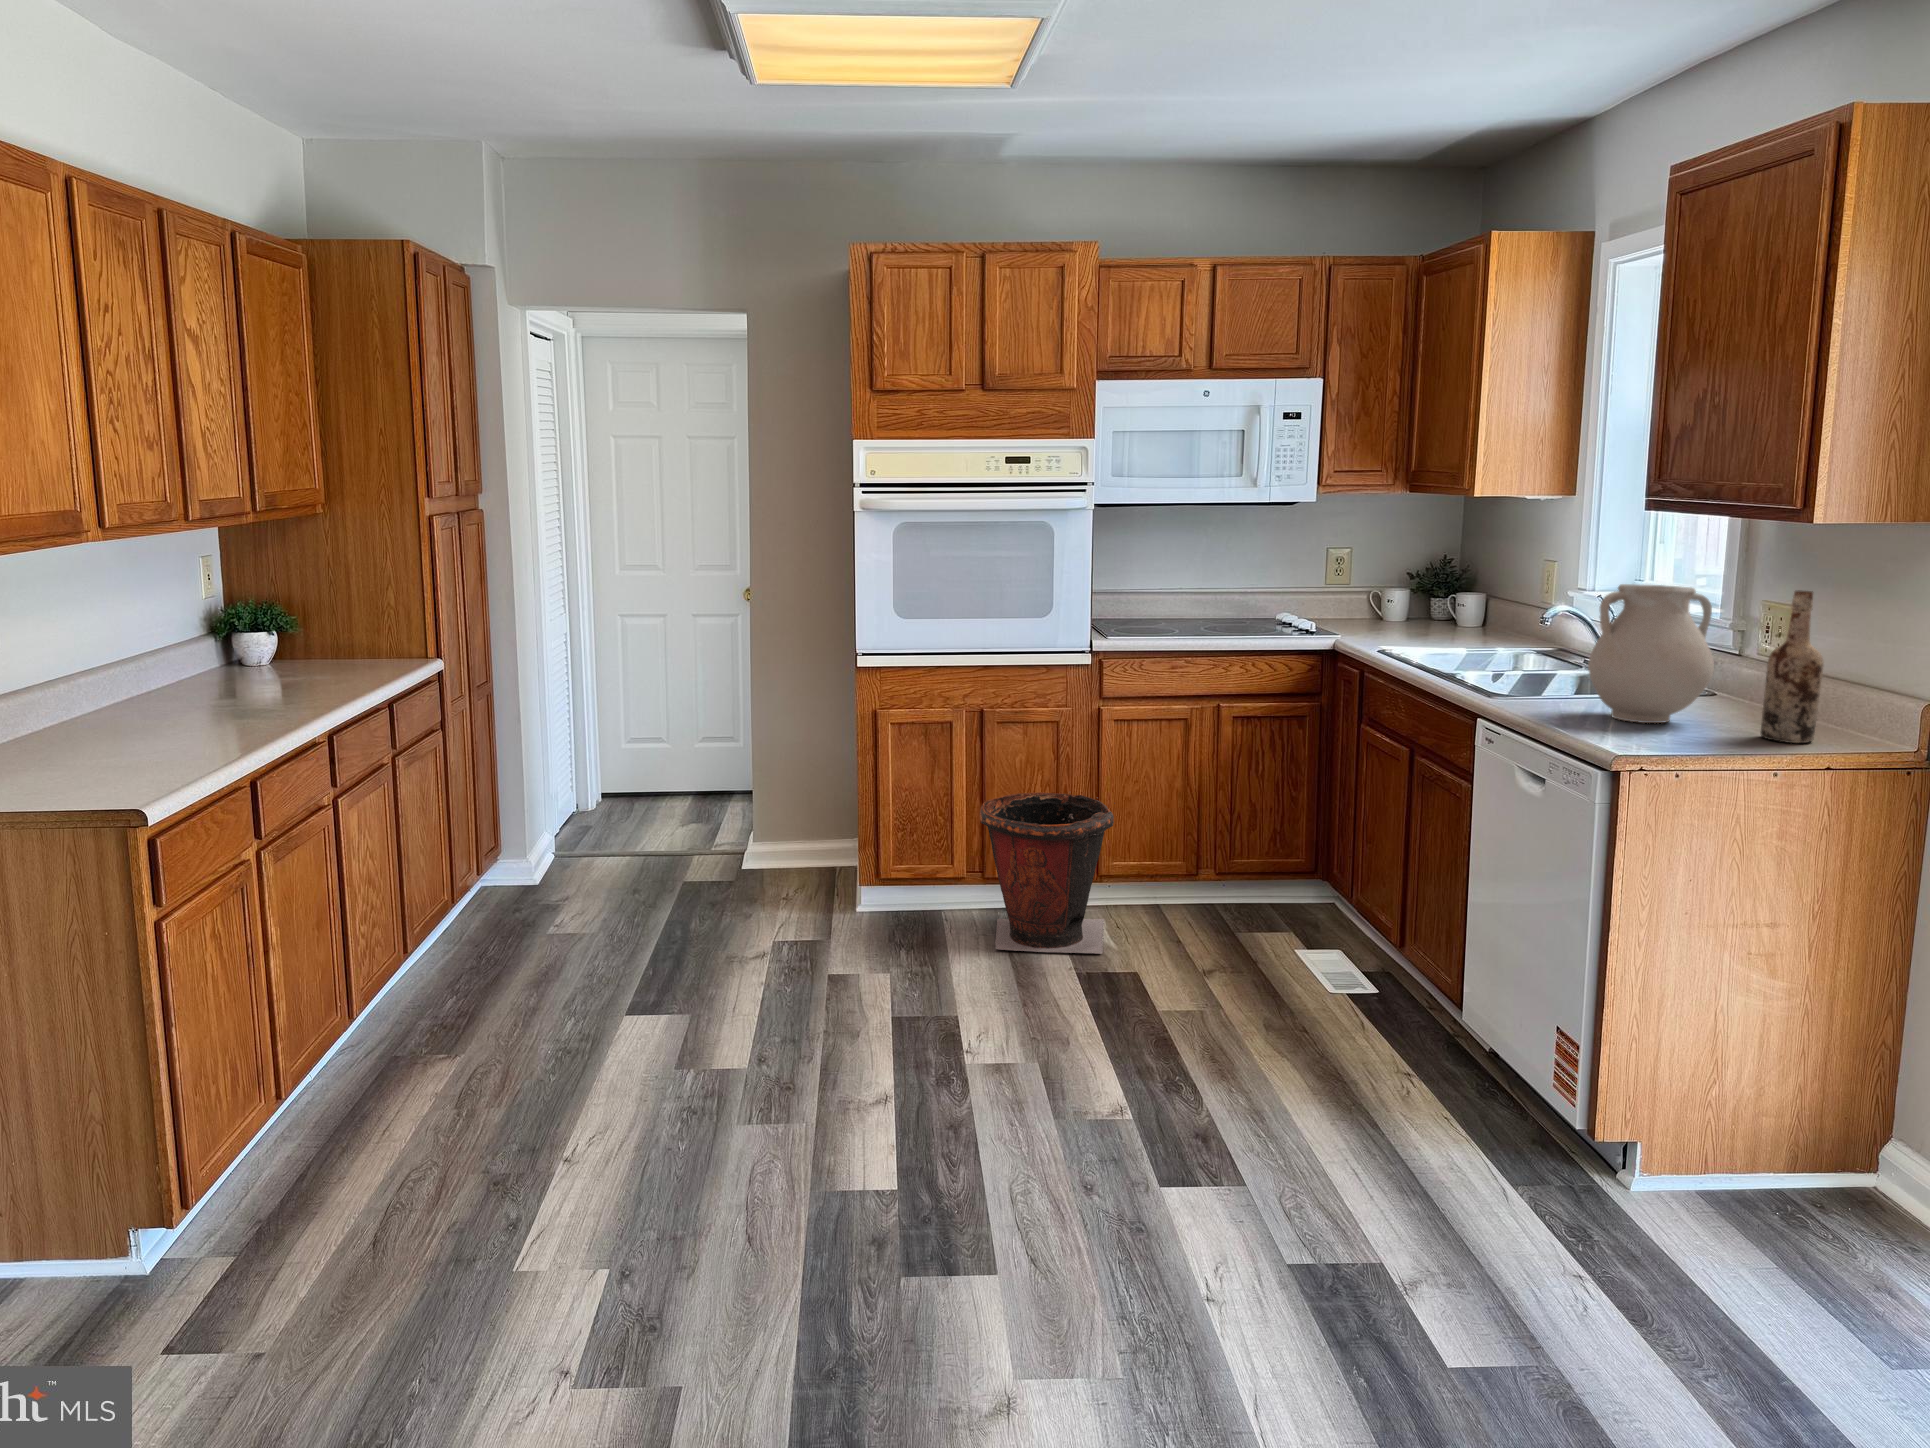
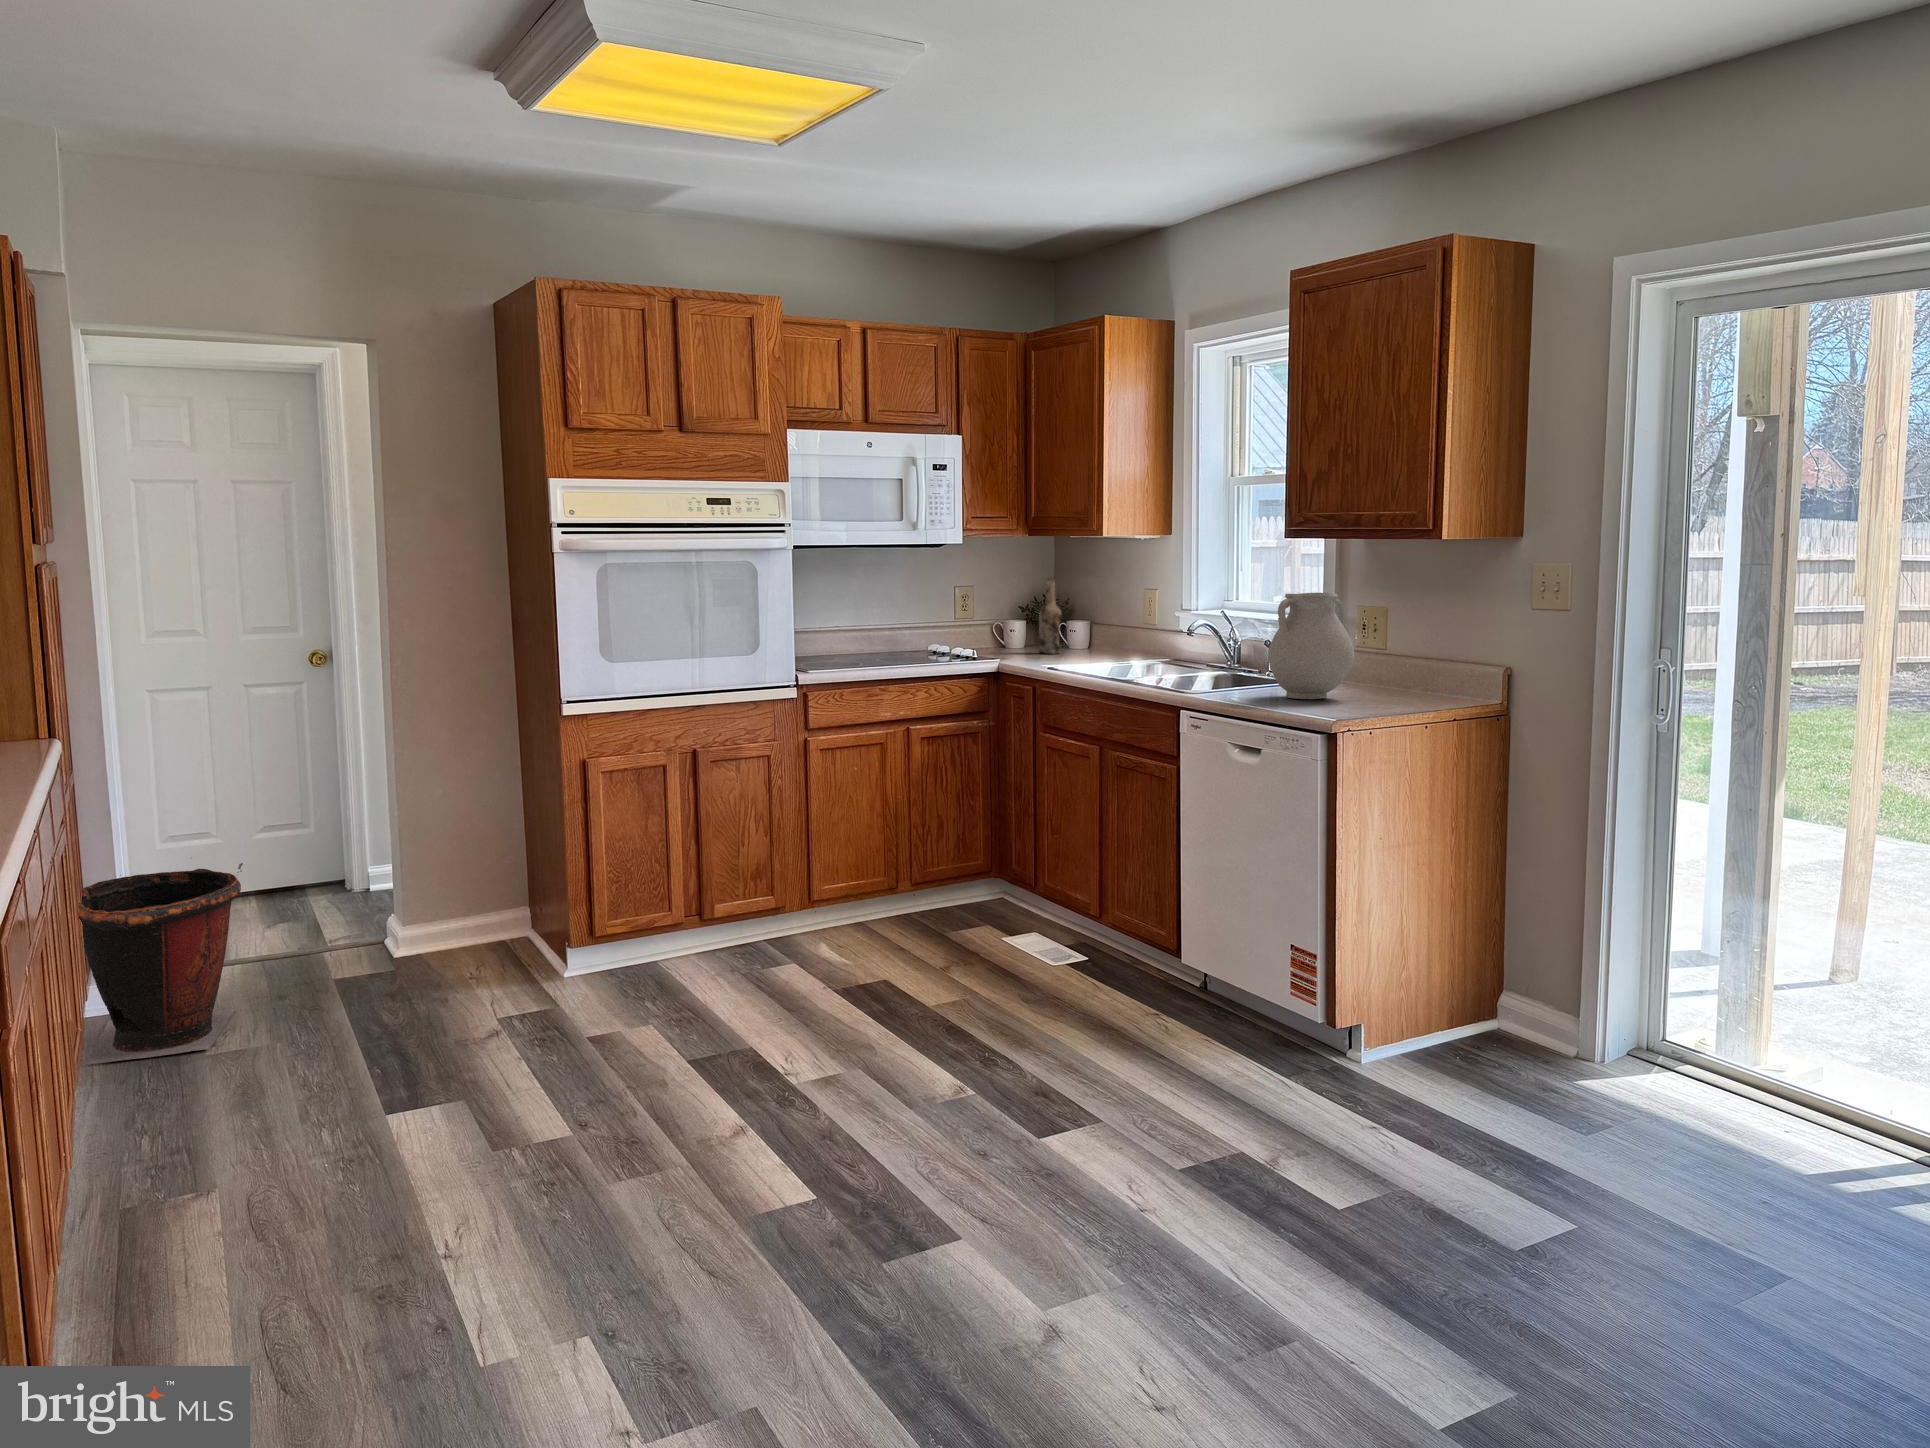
wine bottle: present [1761,591,1824,743] -> present [1039,578,1061,654]
waste bin: present [980,792,1115,954] -> present [79,863,243,1064]

